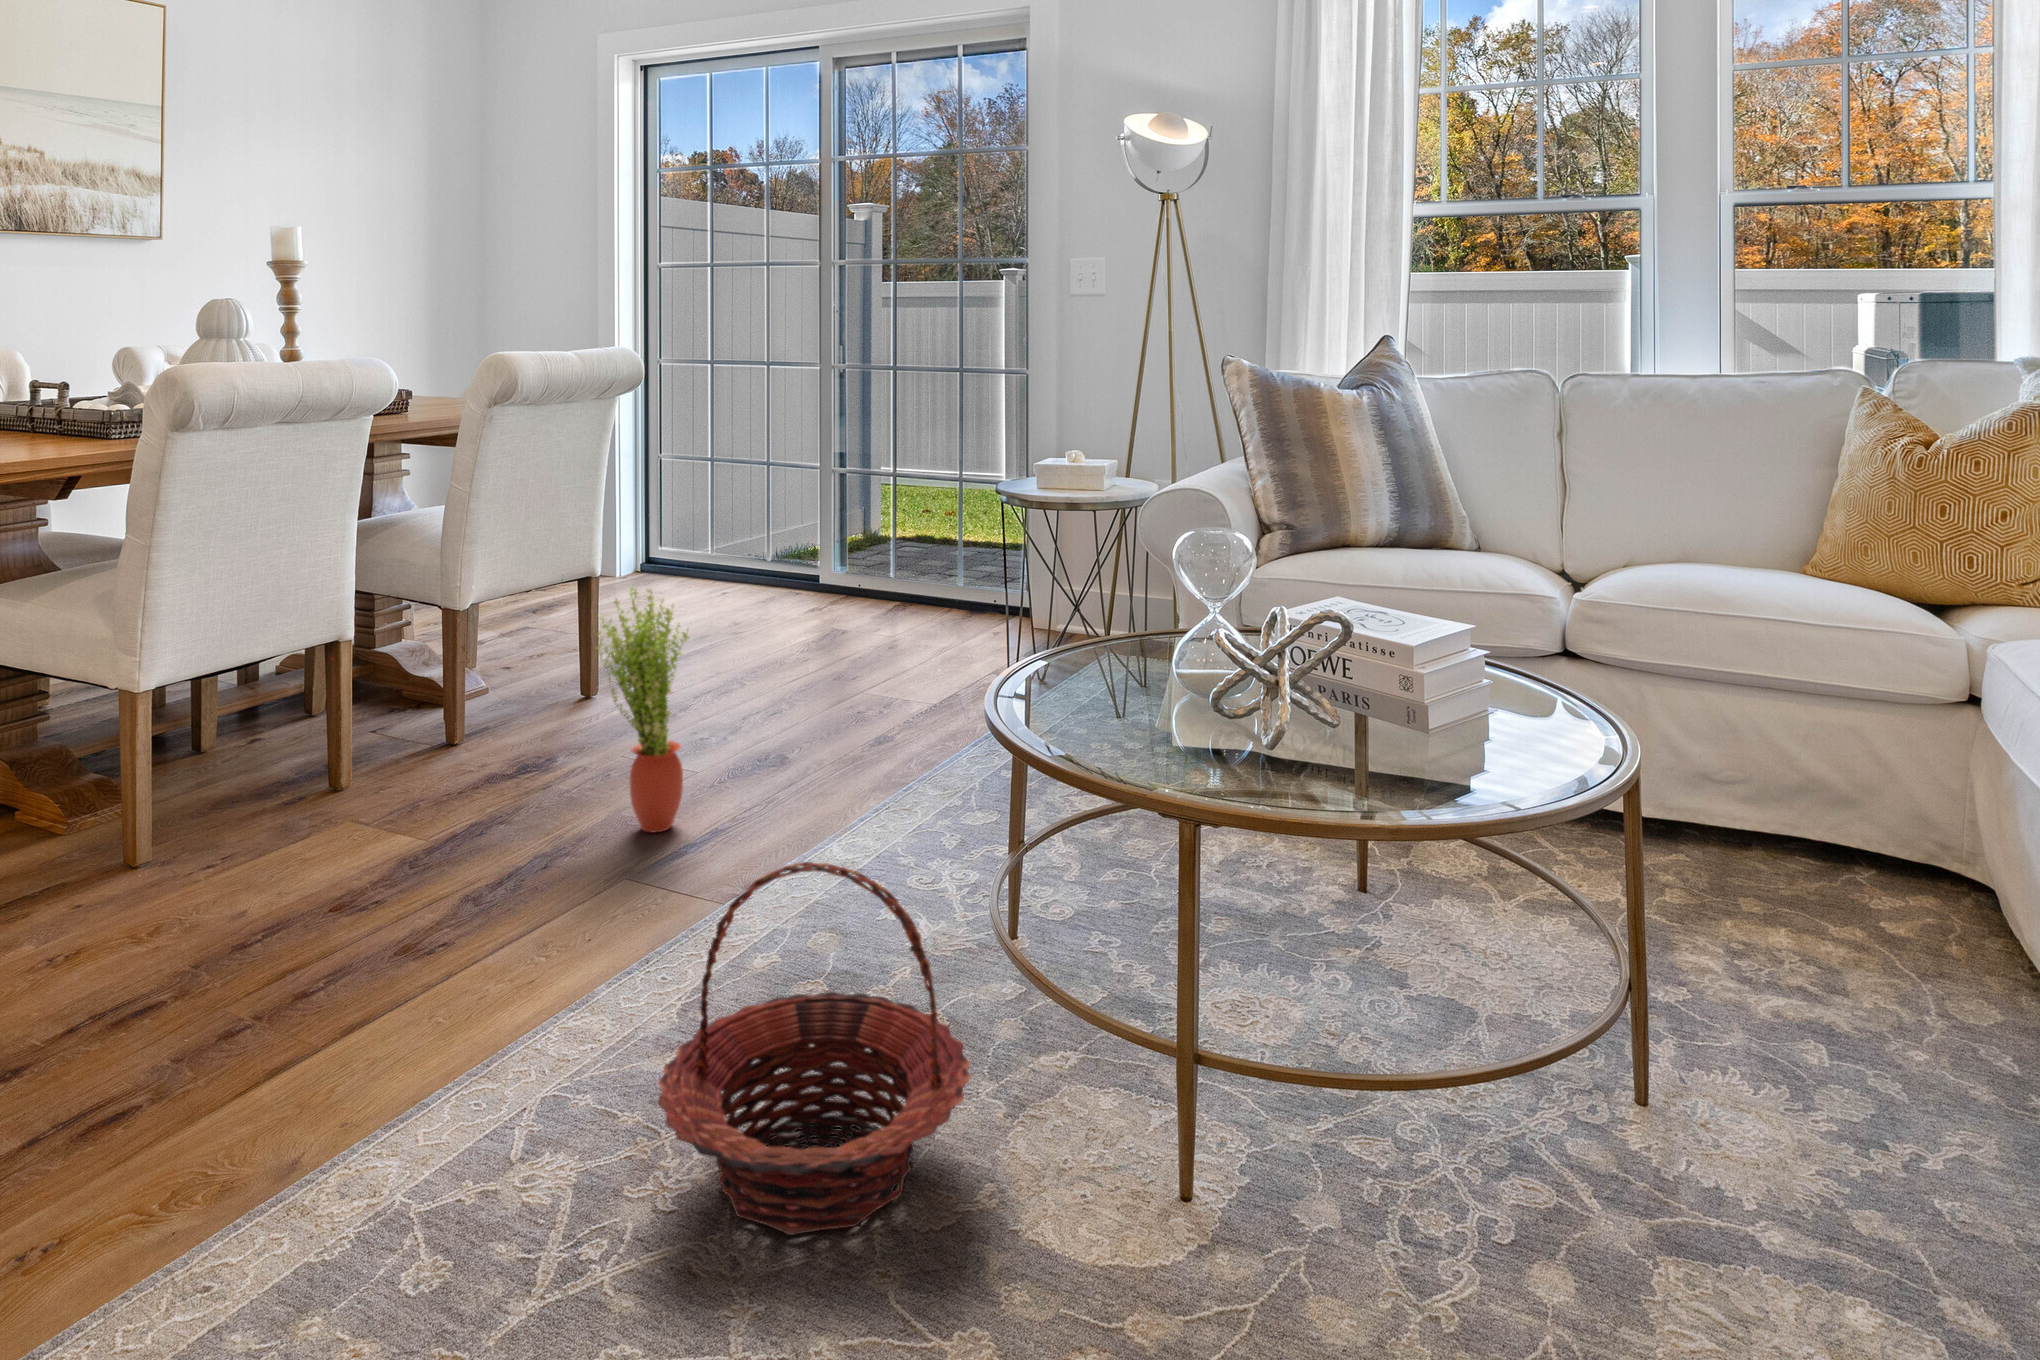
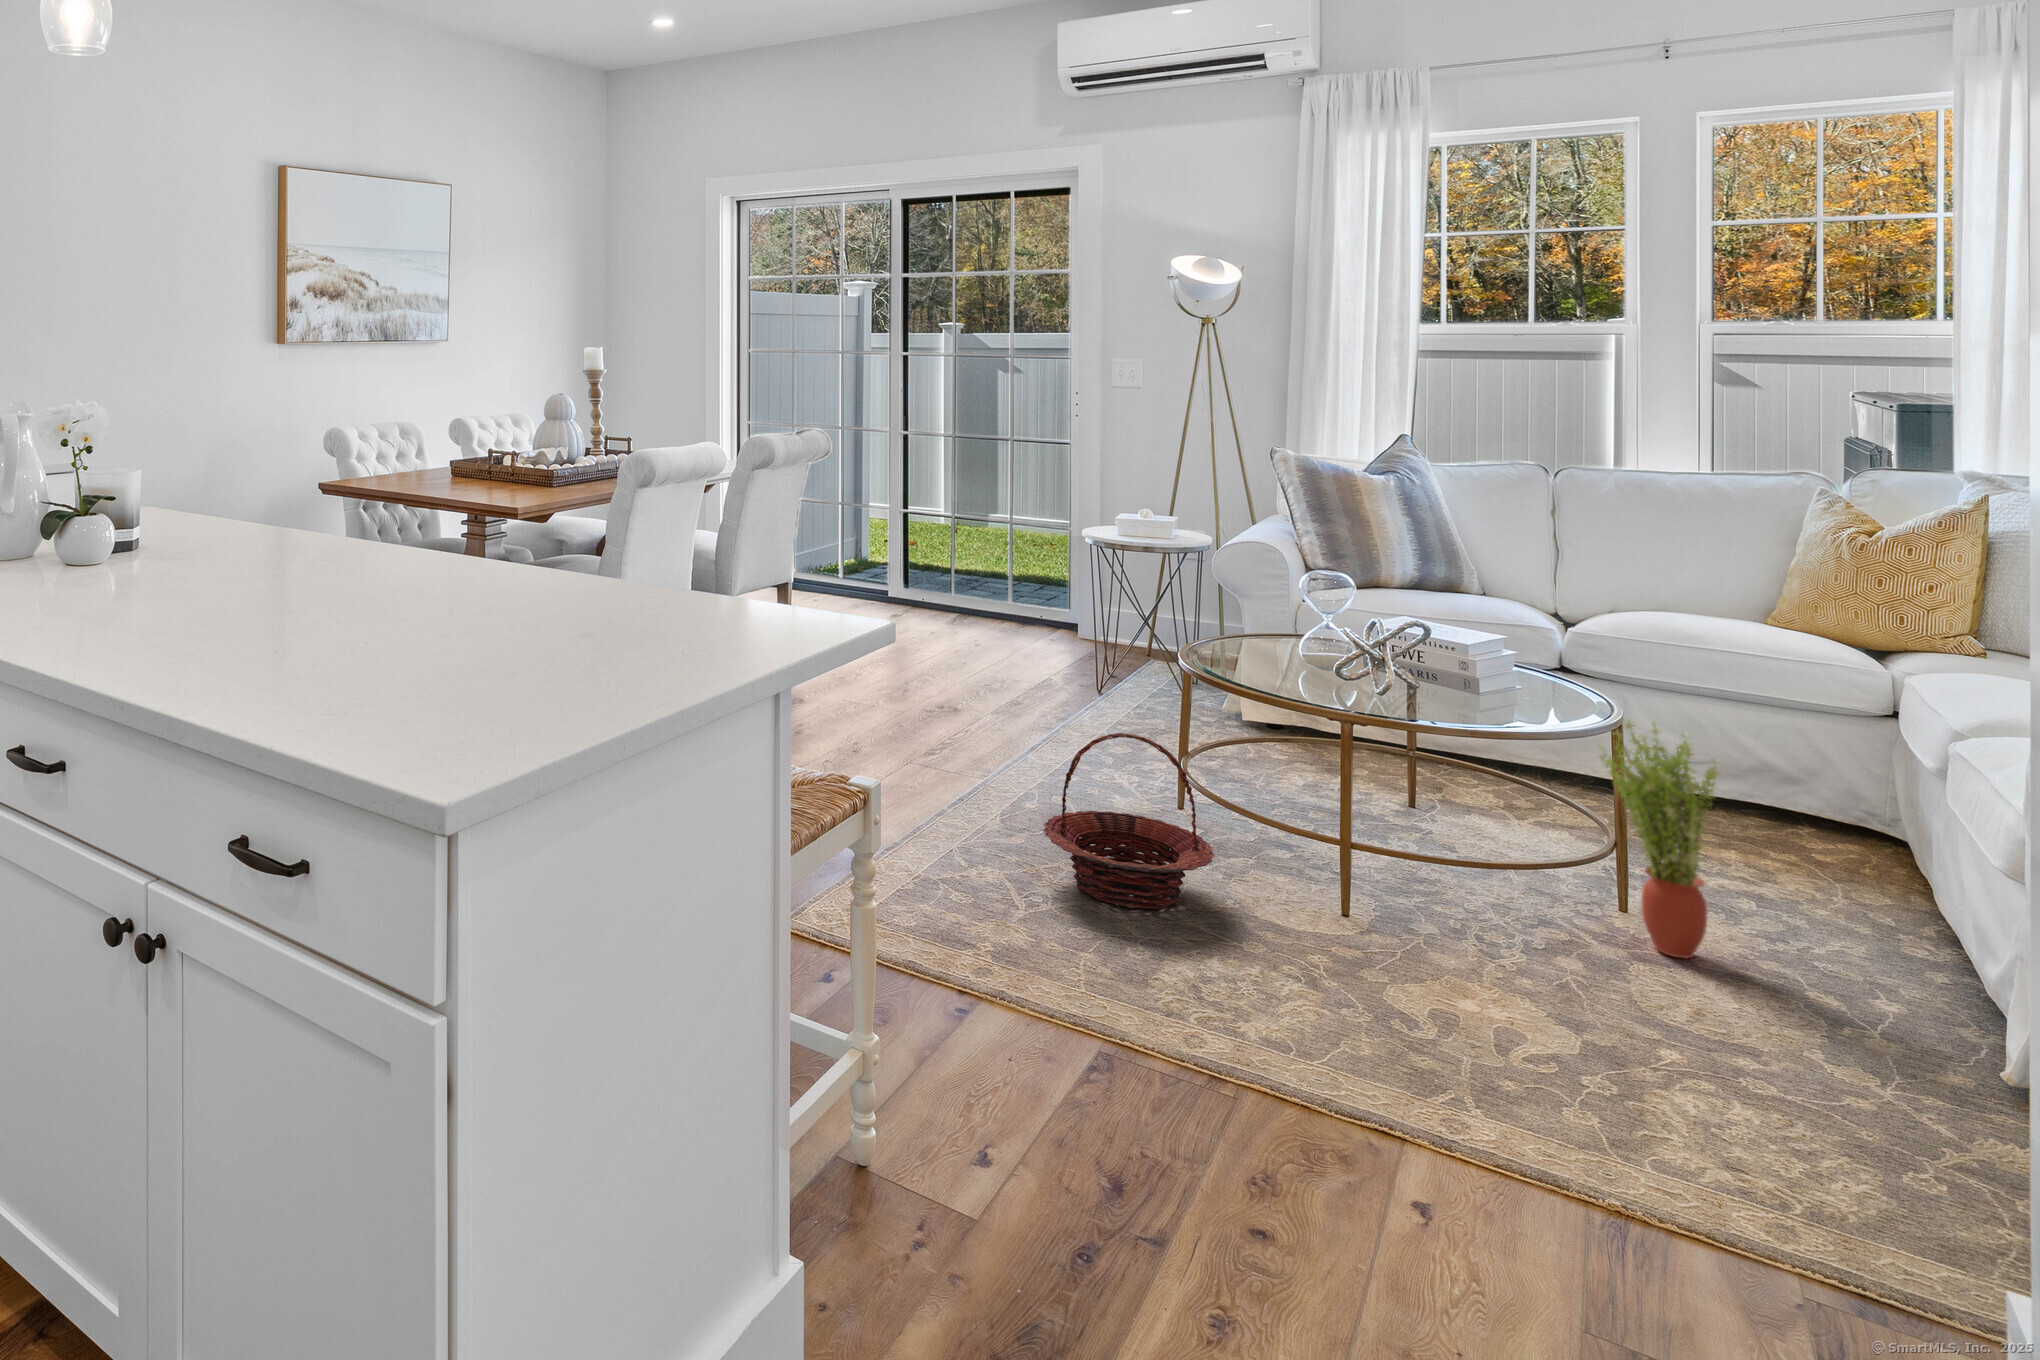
potted plant: present [597,587,689,832] -> present [1601,721,1719,958]

